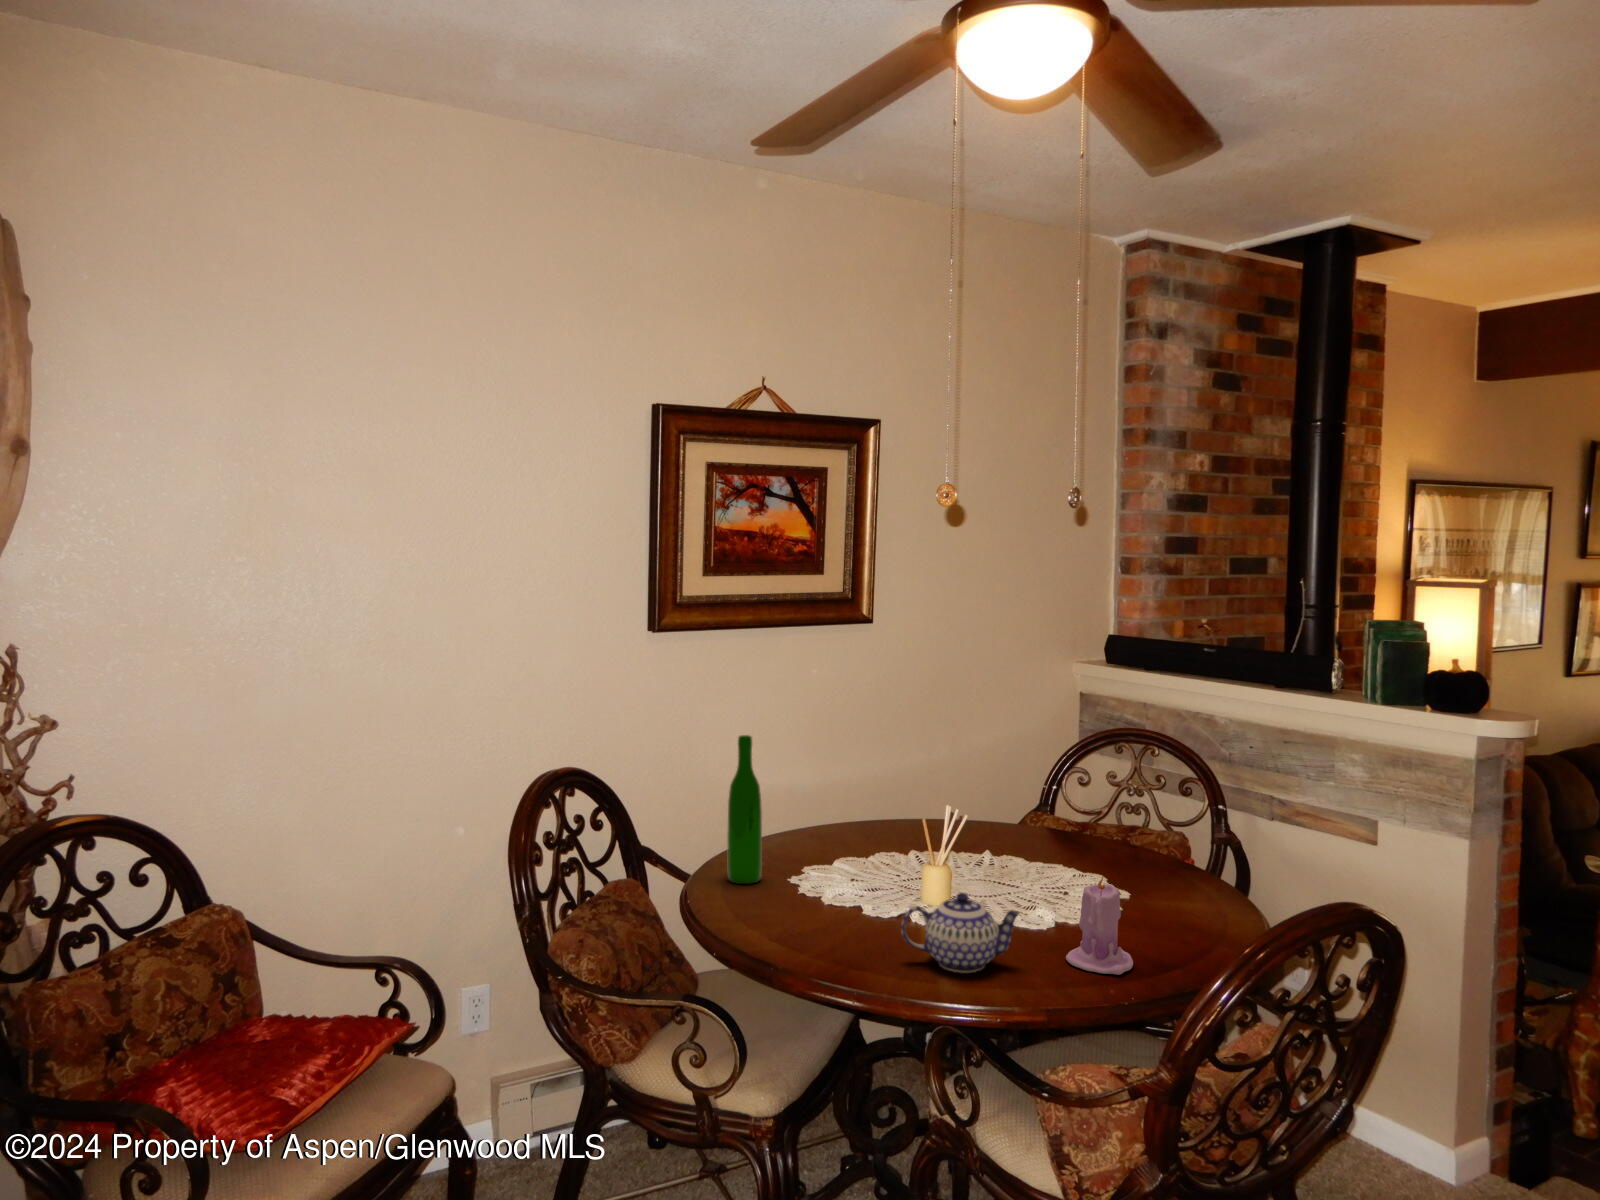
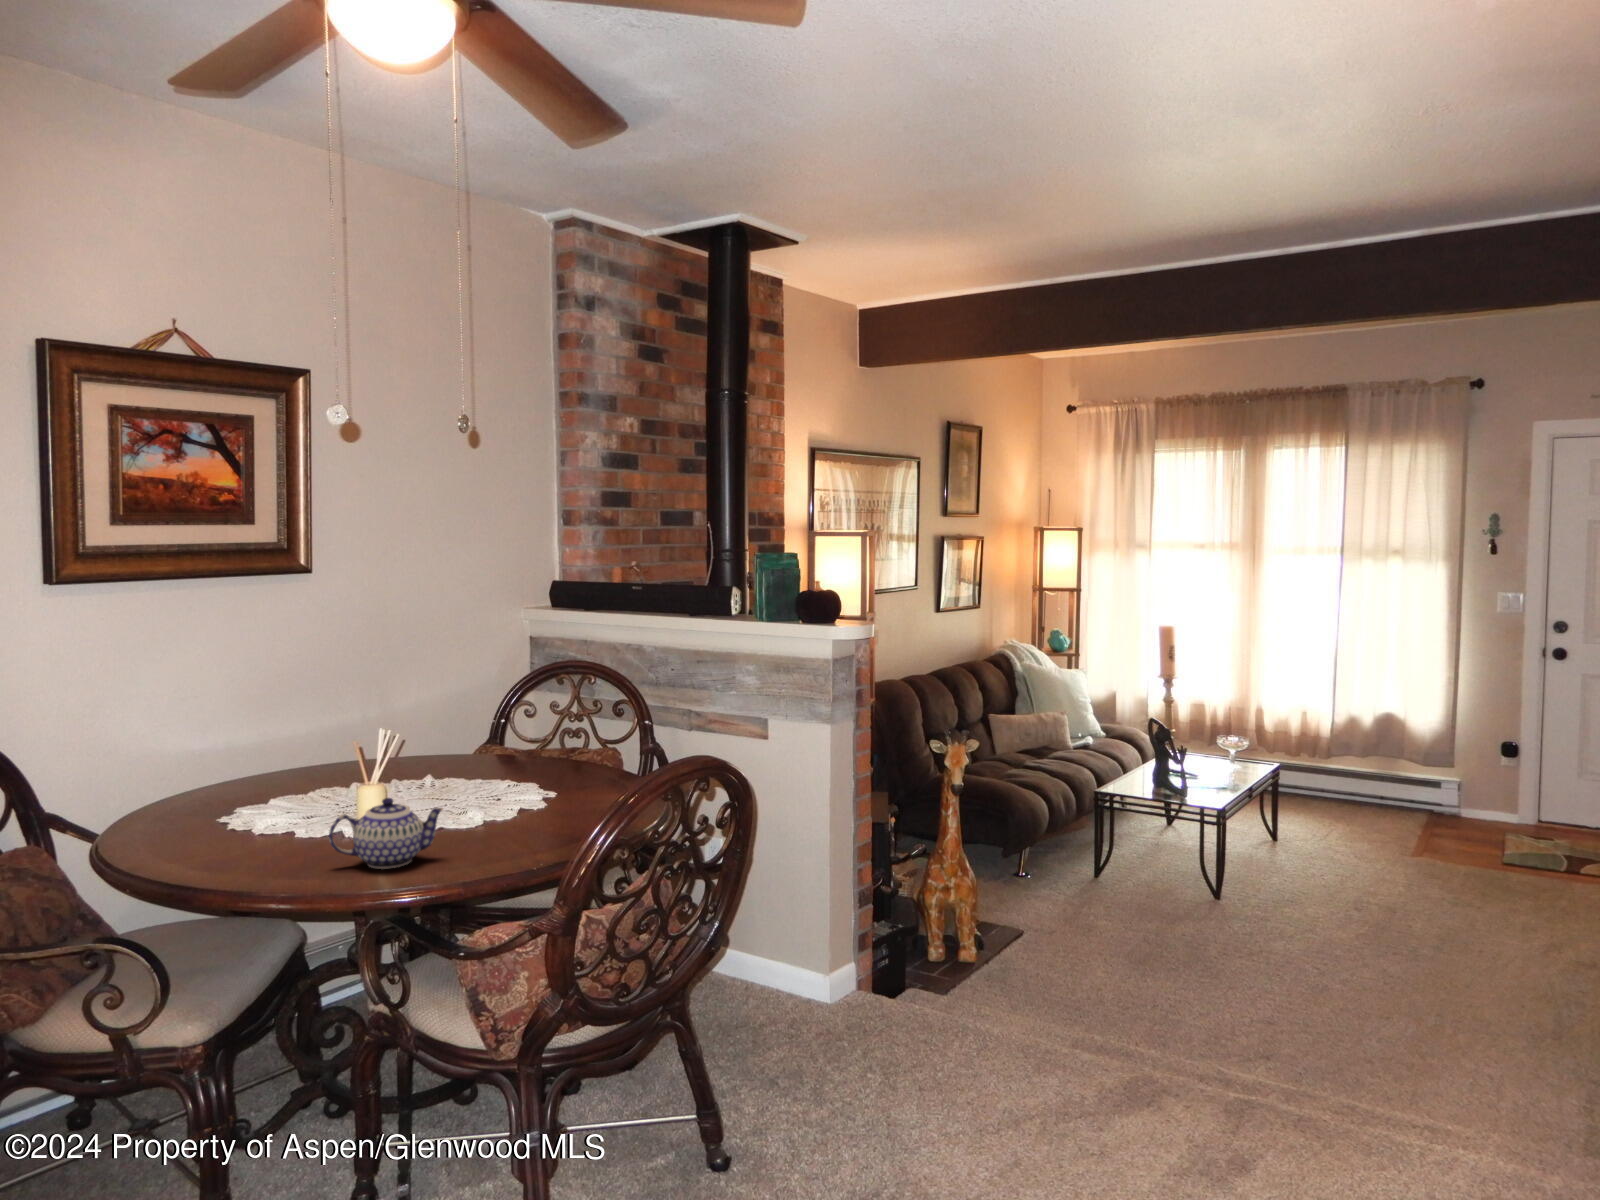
wine bottle: present [727,735,762,884] -> none [145,680,186,830]
candle: present [1066,876,1133,975] -> none [487,769,546,852]

